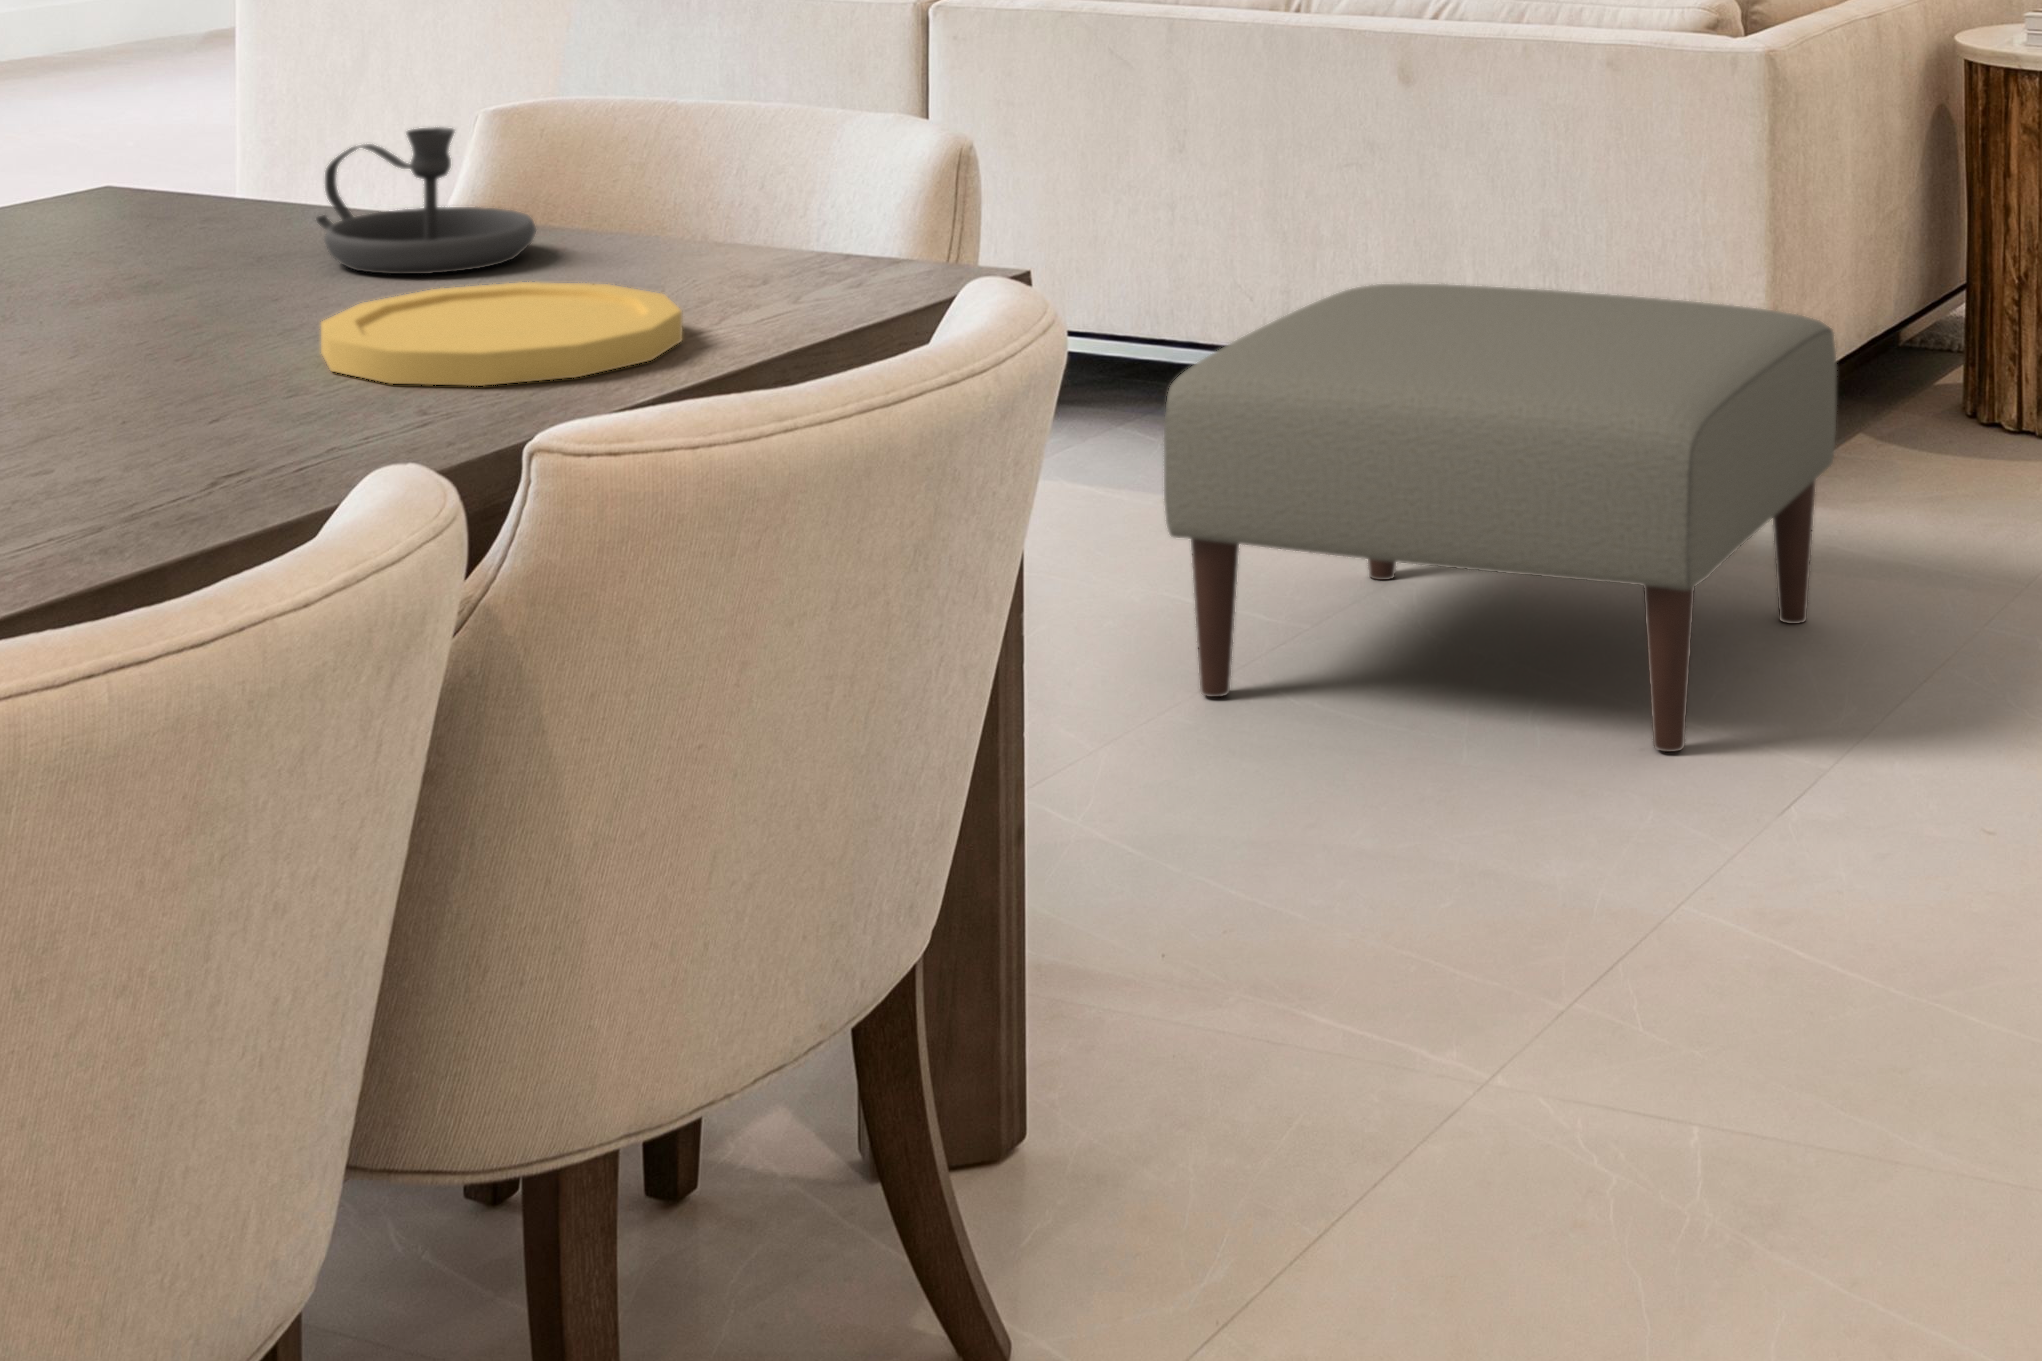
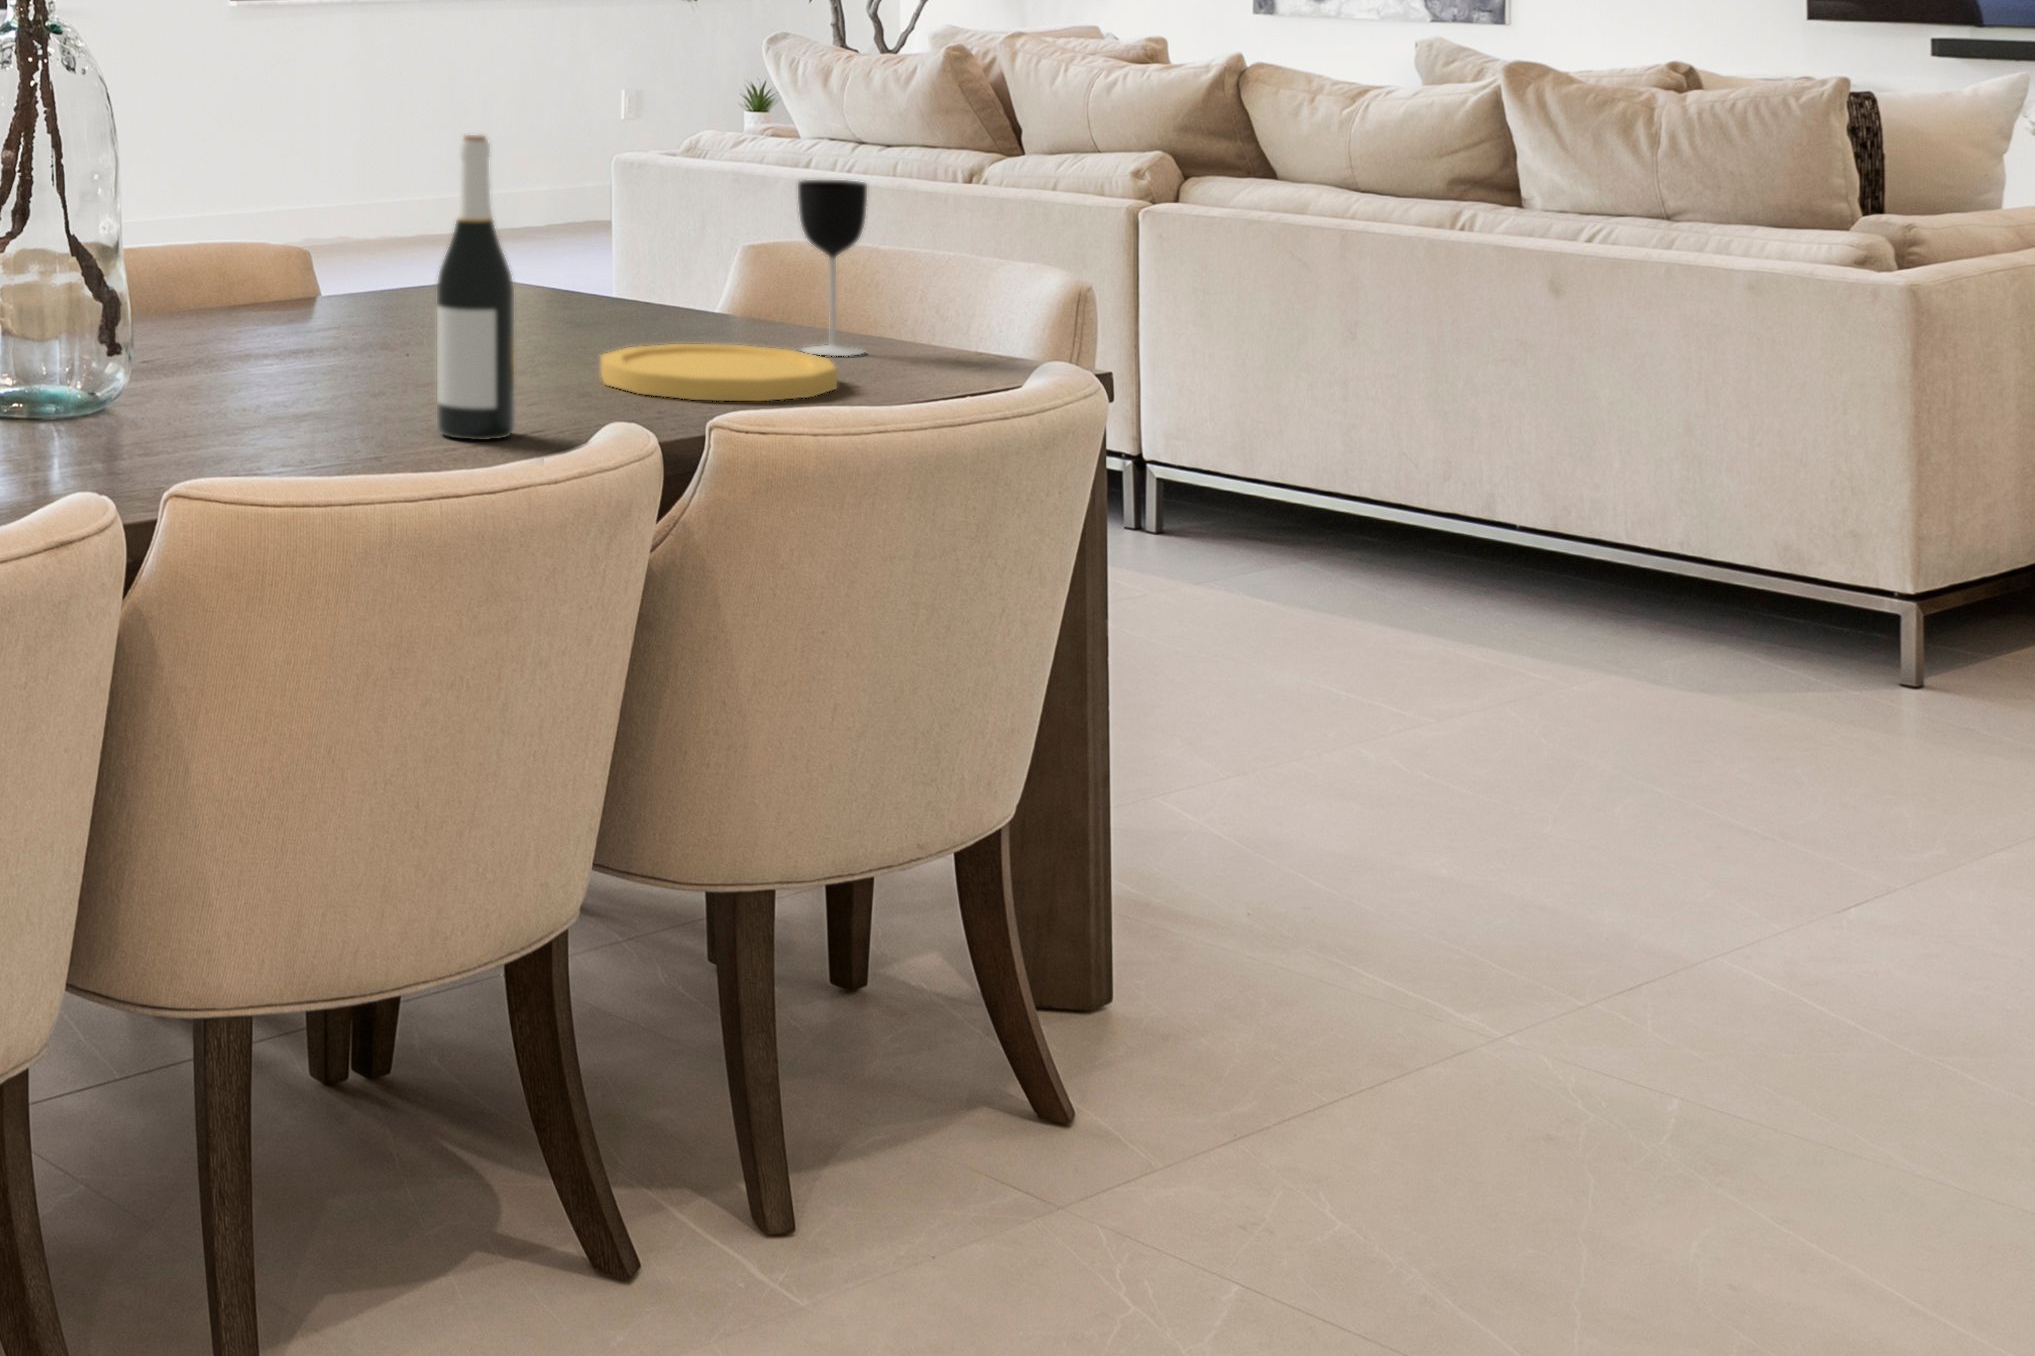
wine bottle: none [71,8,206,513] -> present [437,135,515,440]
wine glass: none [602,24,702,281] -> present [798,180,867,356]
candlestick: present [317,127,536,274] -> none [613,244,757,340]
ottoman: present [1164,283,1837,752] -> none [1286,453,1947,855]

